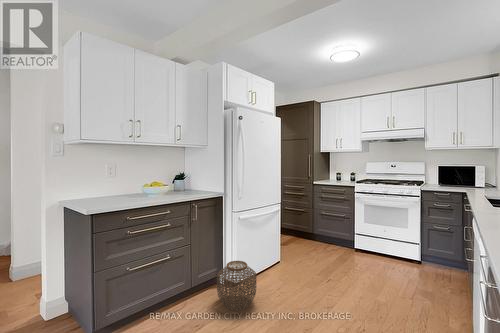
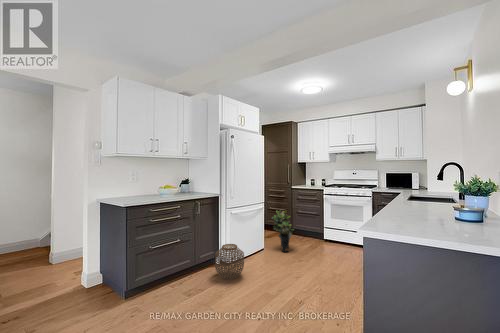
potted plant: none [290,213,320,267] -> present [272,211,294,252]

